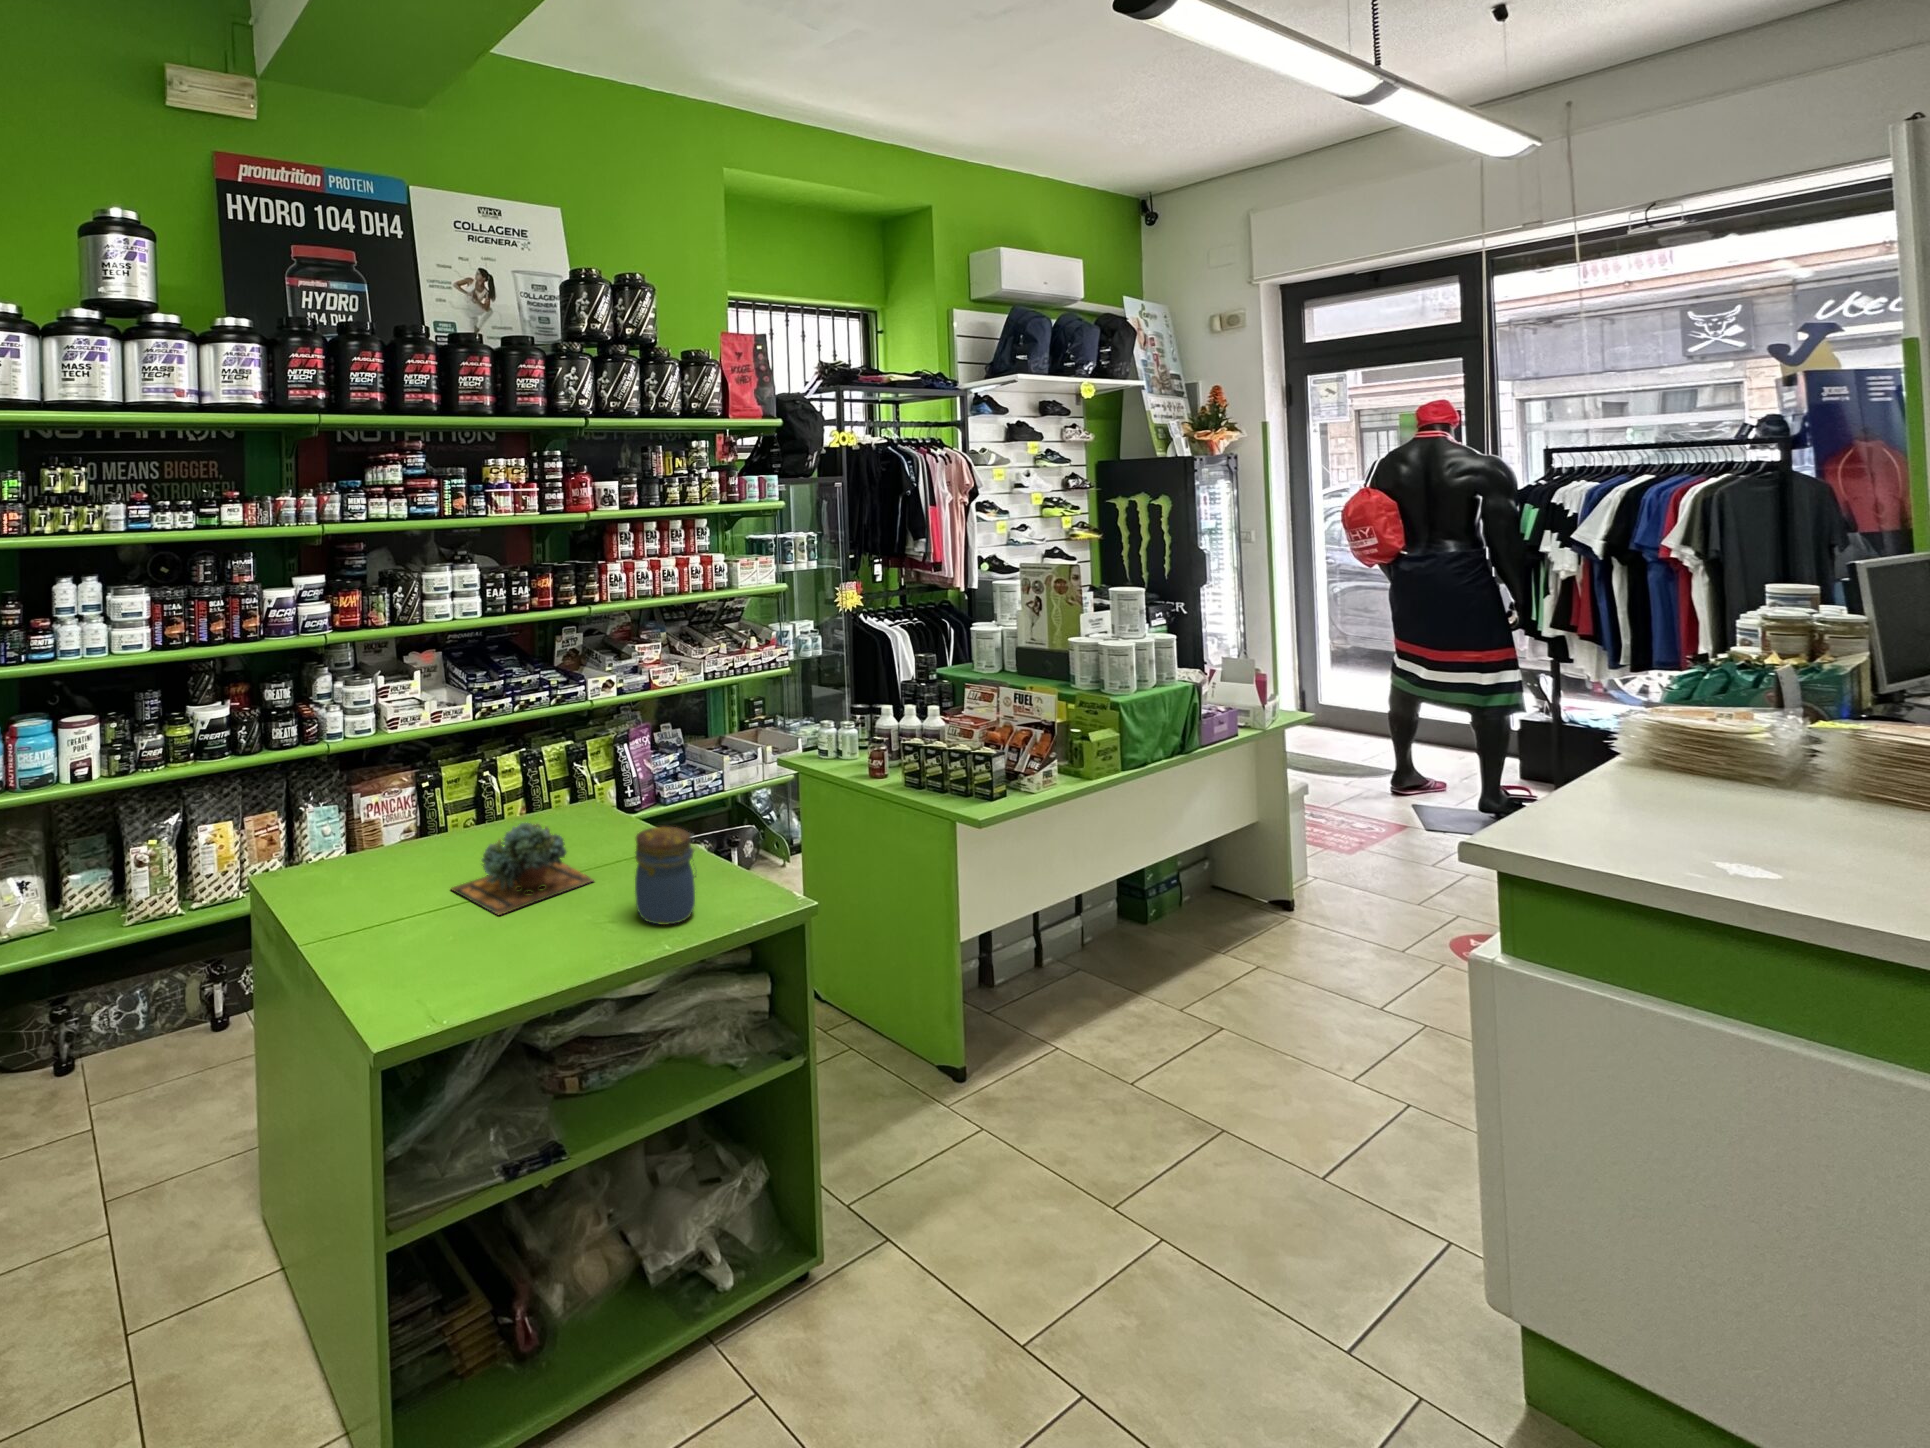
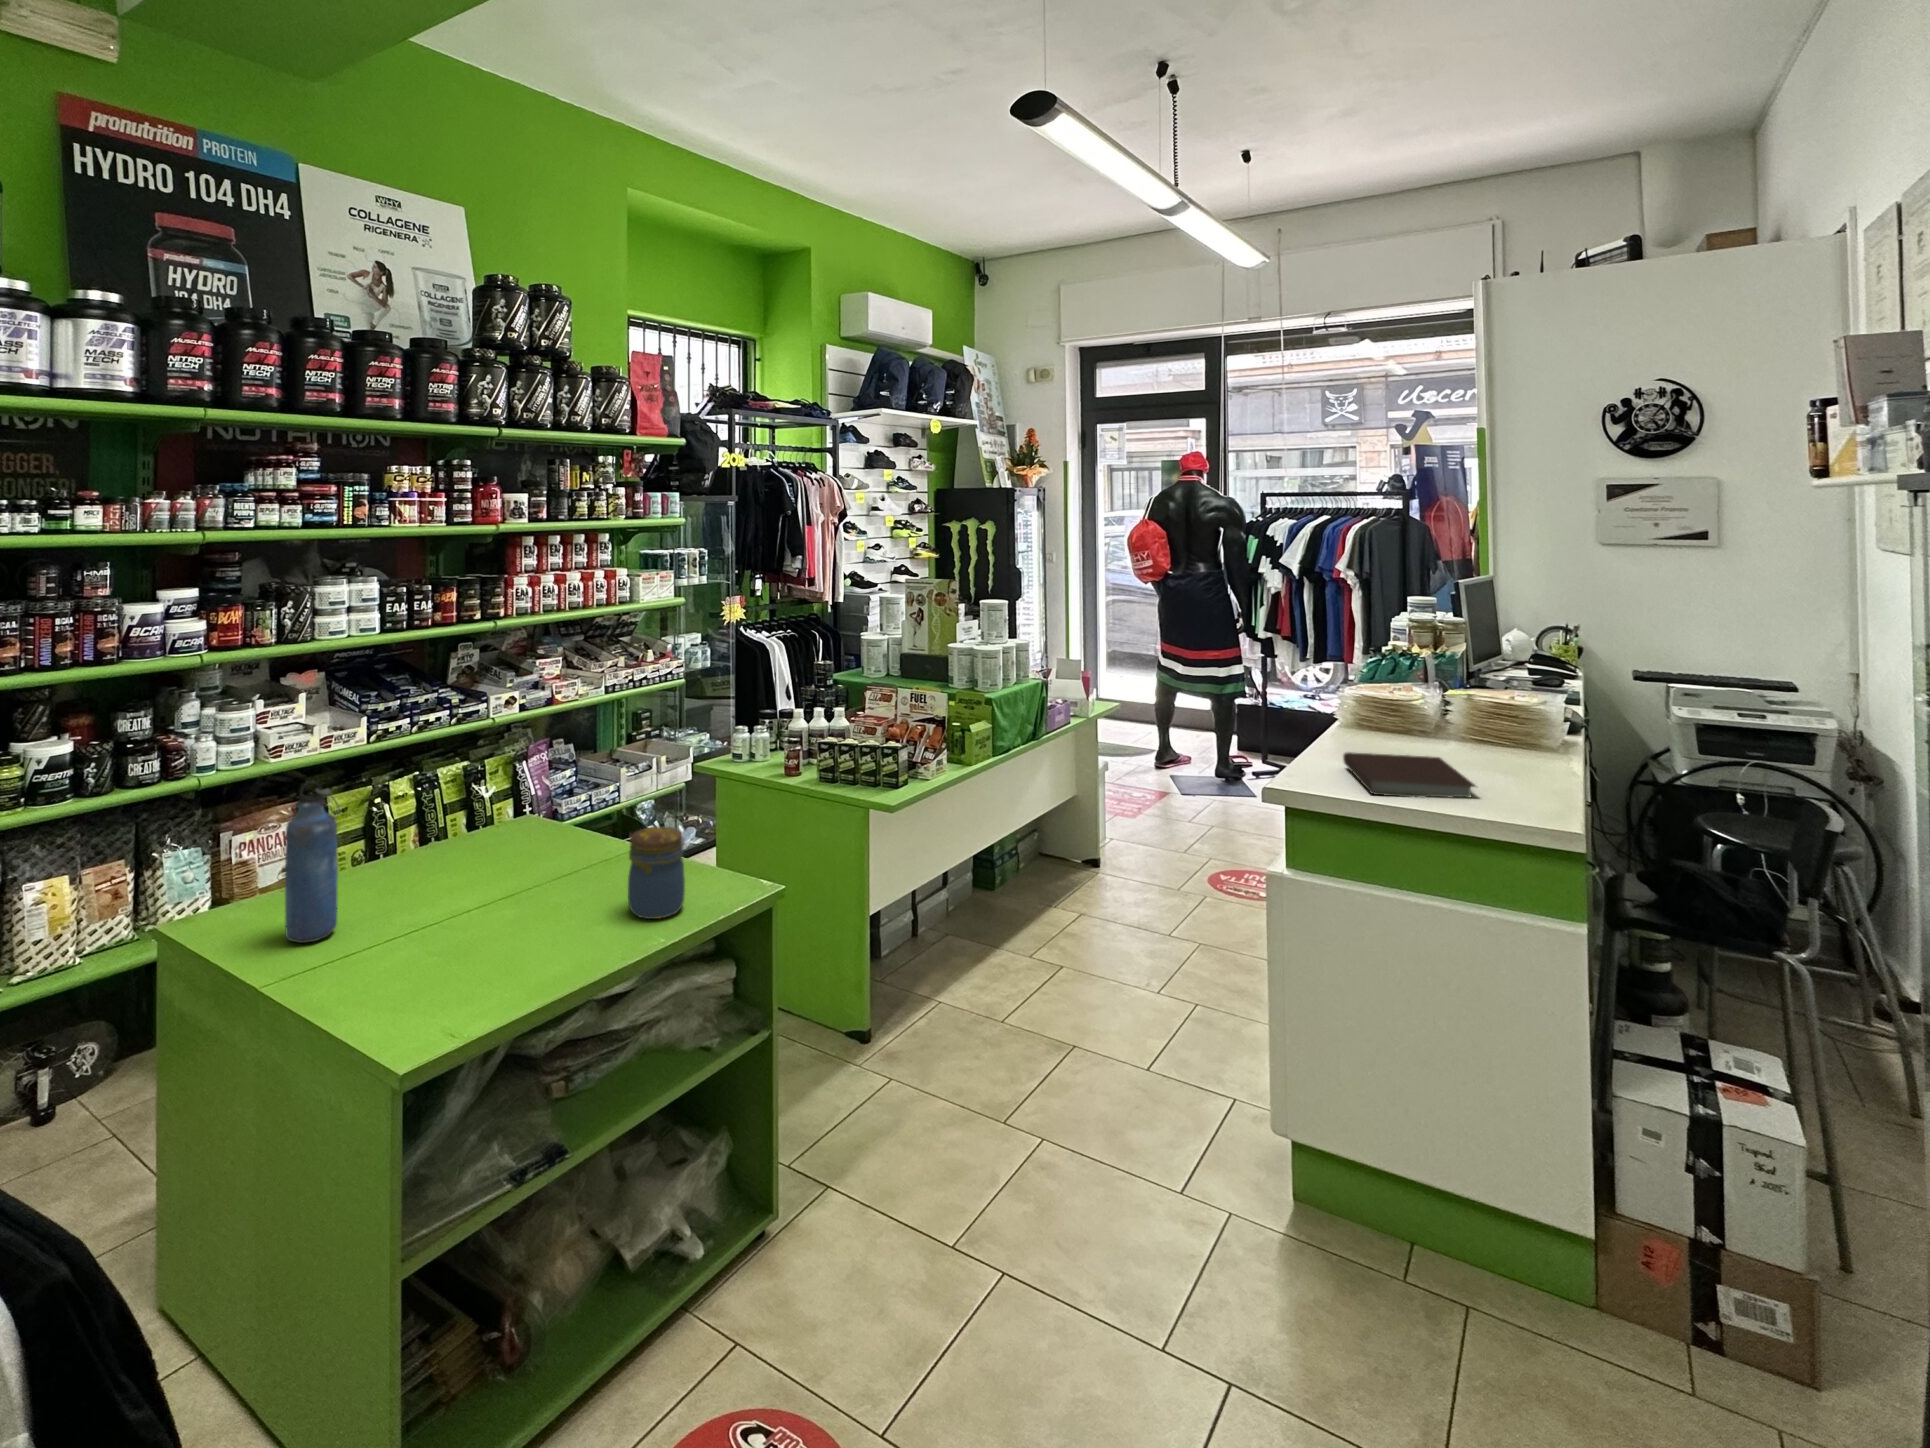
water bottle: none [323,757,373,909] -> present [285,781,340,943]
notebook: none [1611,802,1851,894] -> present [1343,752,1476,797]
succulent plant: present [451,823,593,915] -> none [422,836,574,929]

